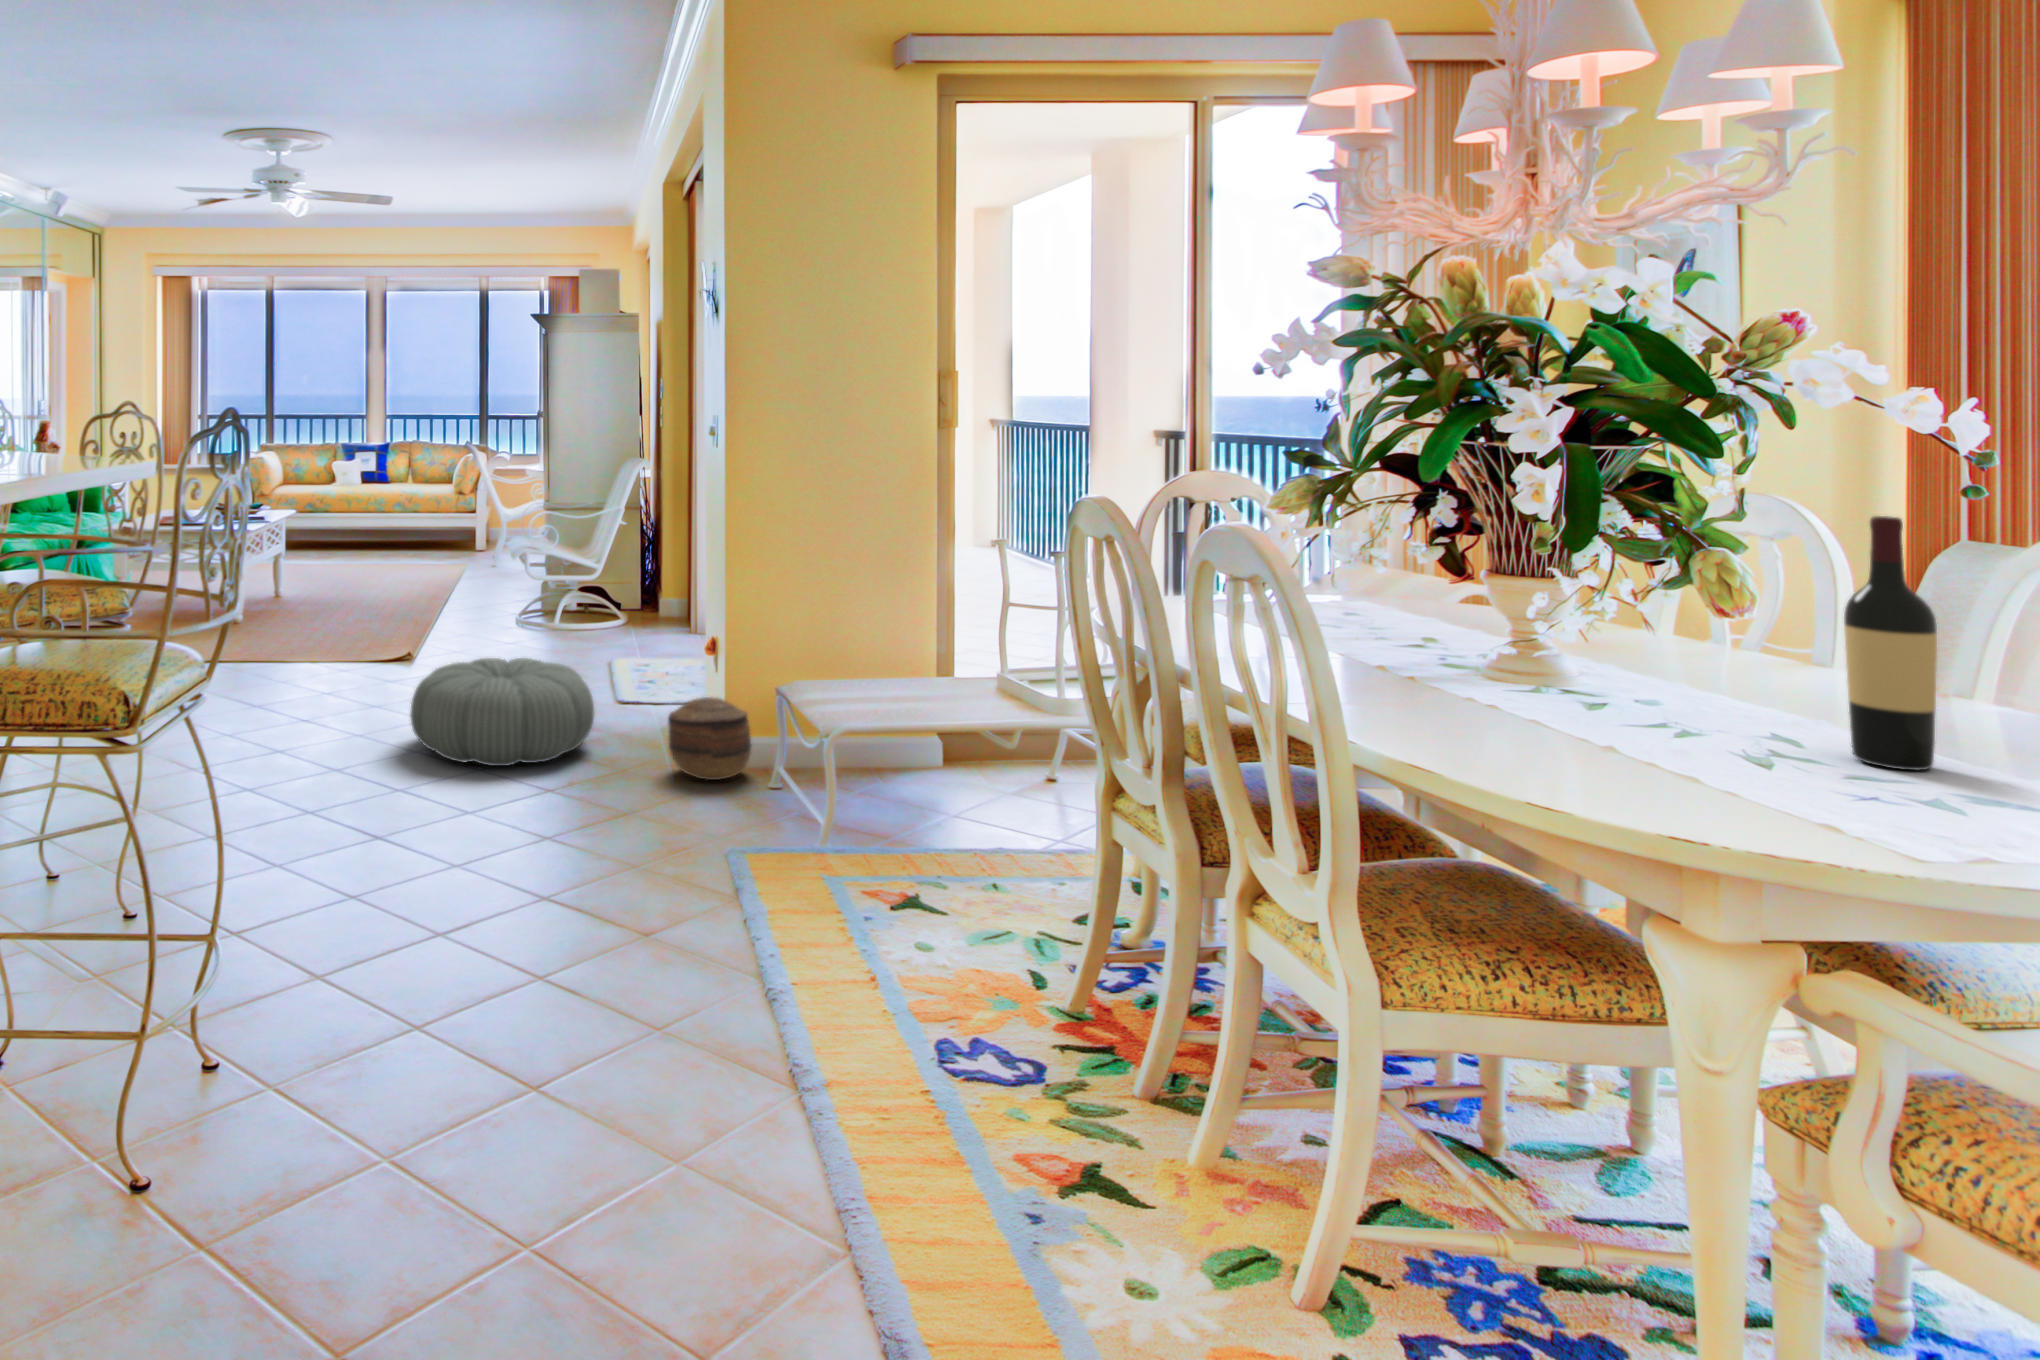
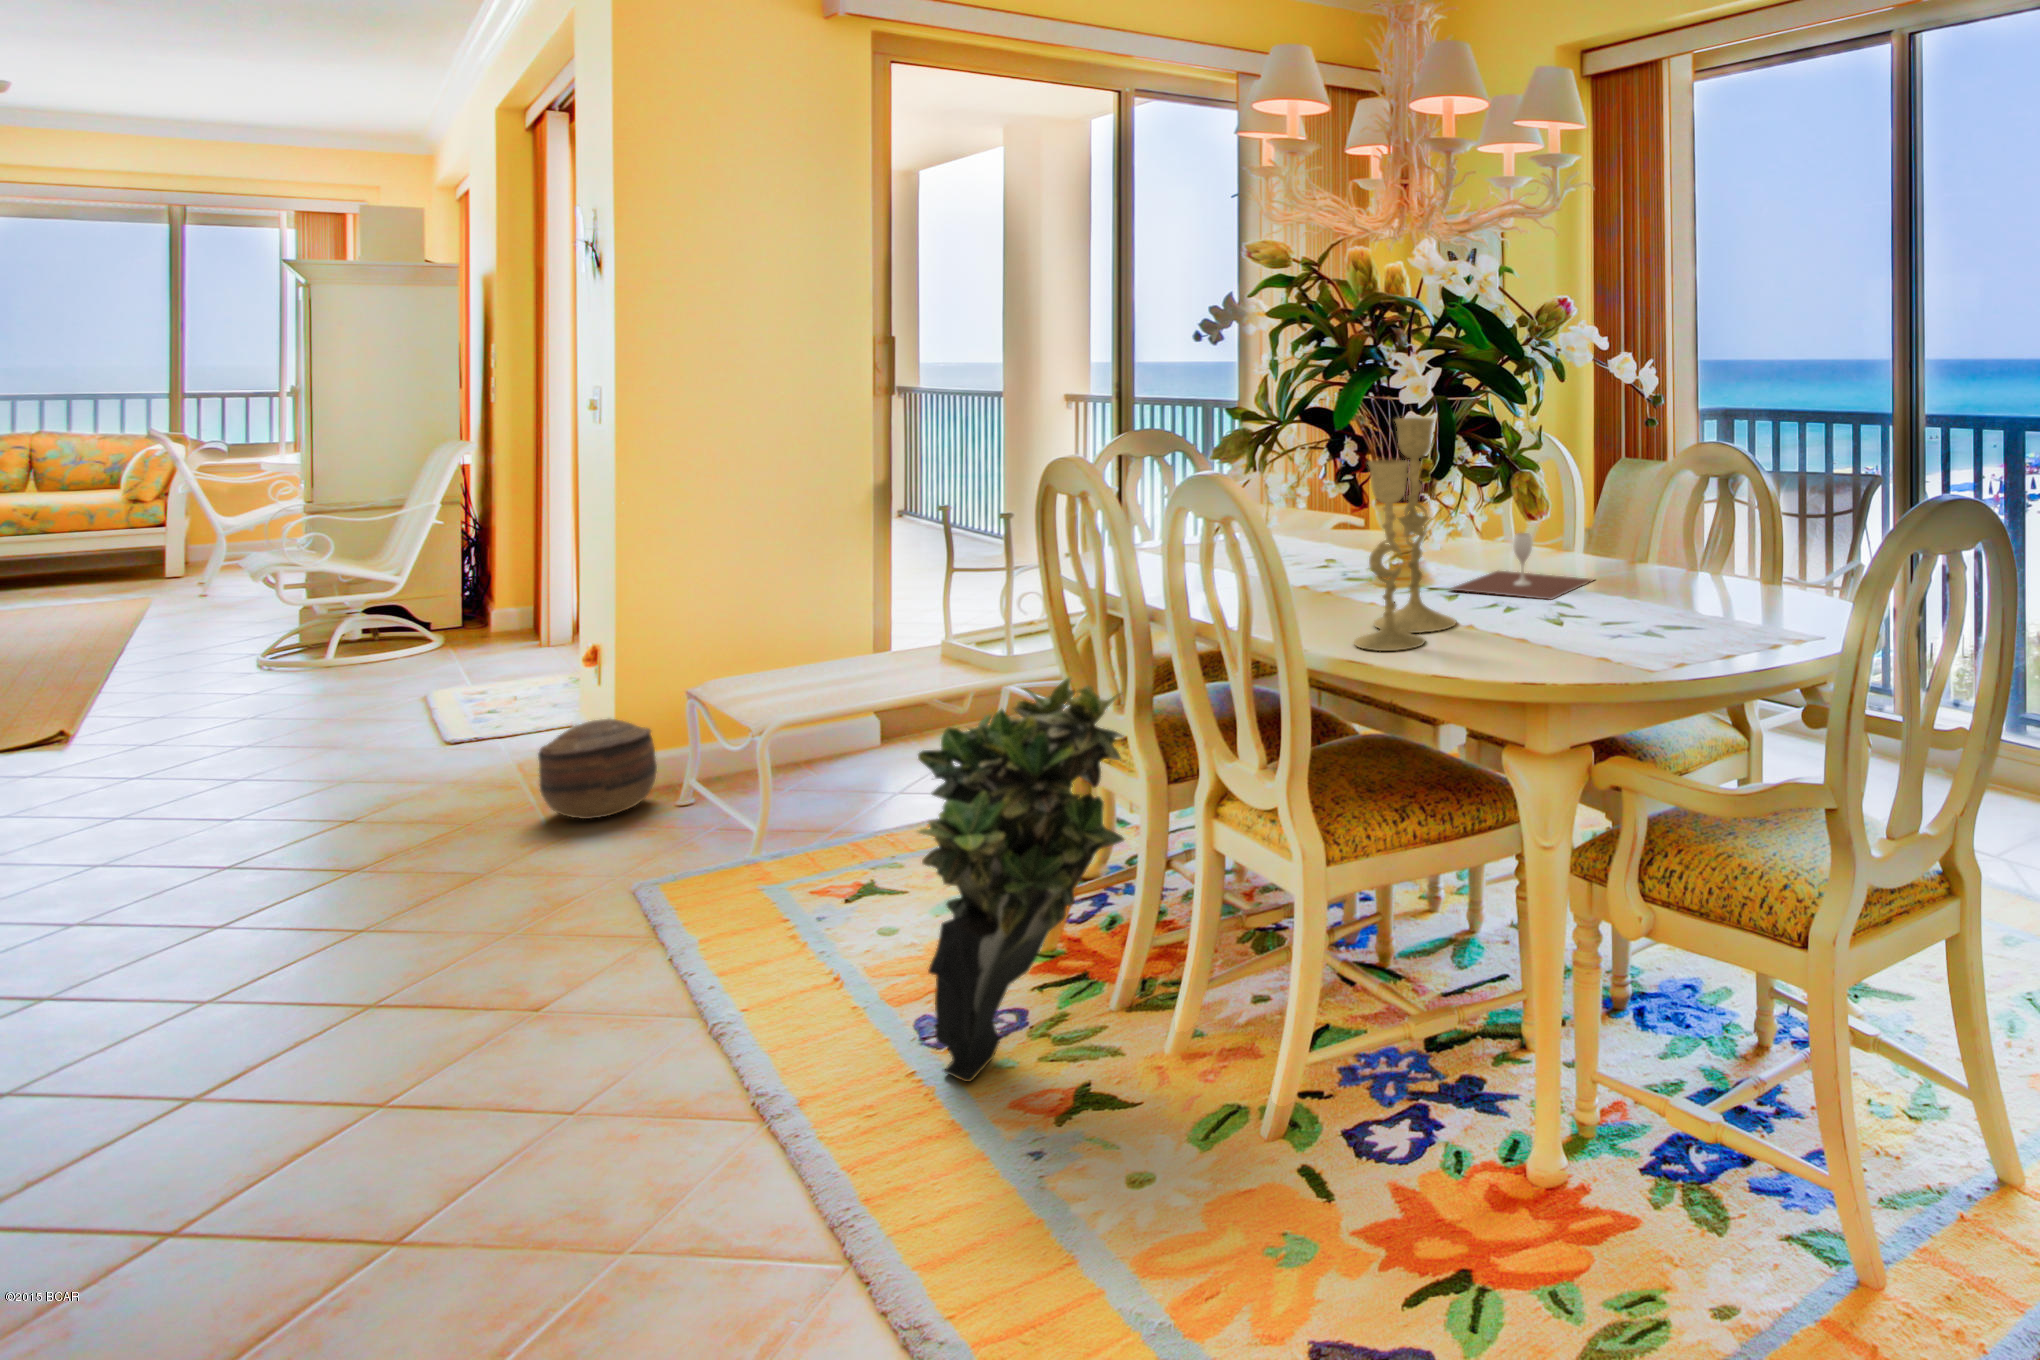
candlestick: none [1428,470,1594,761] -> present [1354,418,1456,651]
wine bottle: present [1844,516,1937,770] -> none [1595,440,1639,613]
wine glass: none [1589,635,1864,733] -> present [1451,533,1592,600]
pouf: present [410,658,594,766] -> none [81,714,419,877]
potted plant: none [927,725,1149,1114] -> present [917,678,1124,1082]

